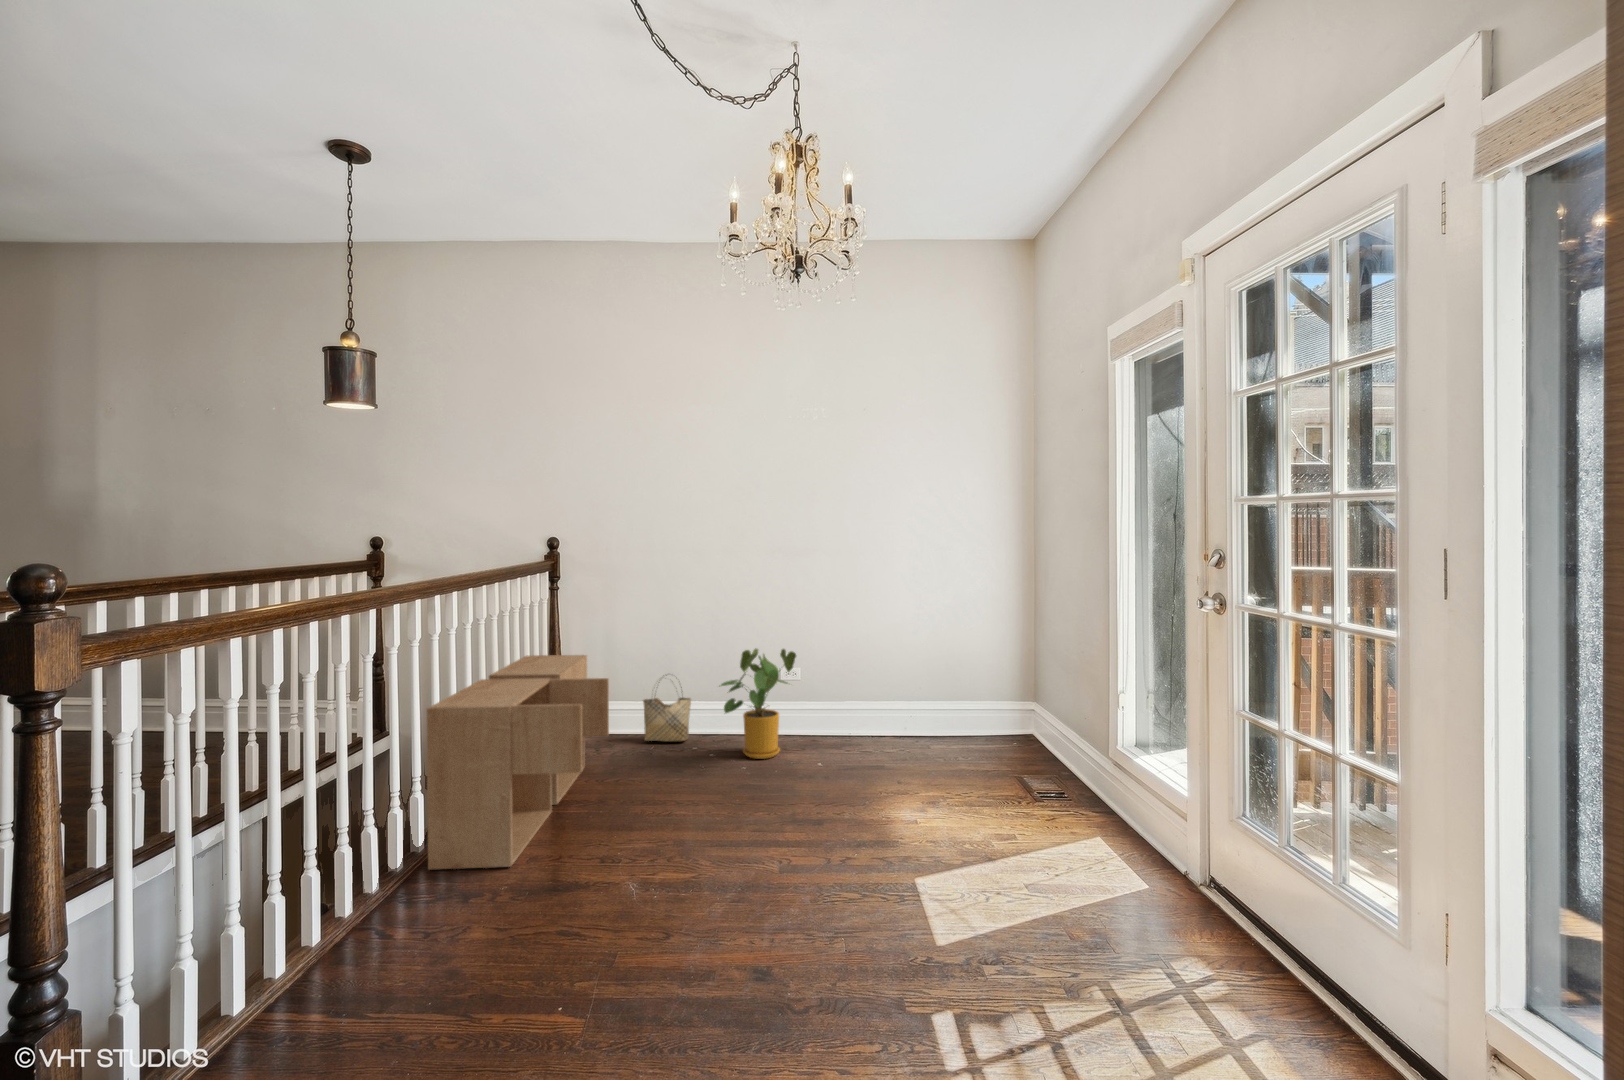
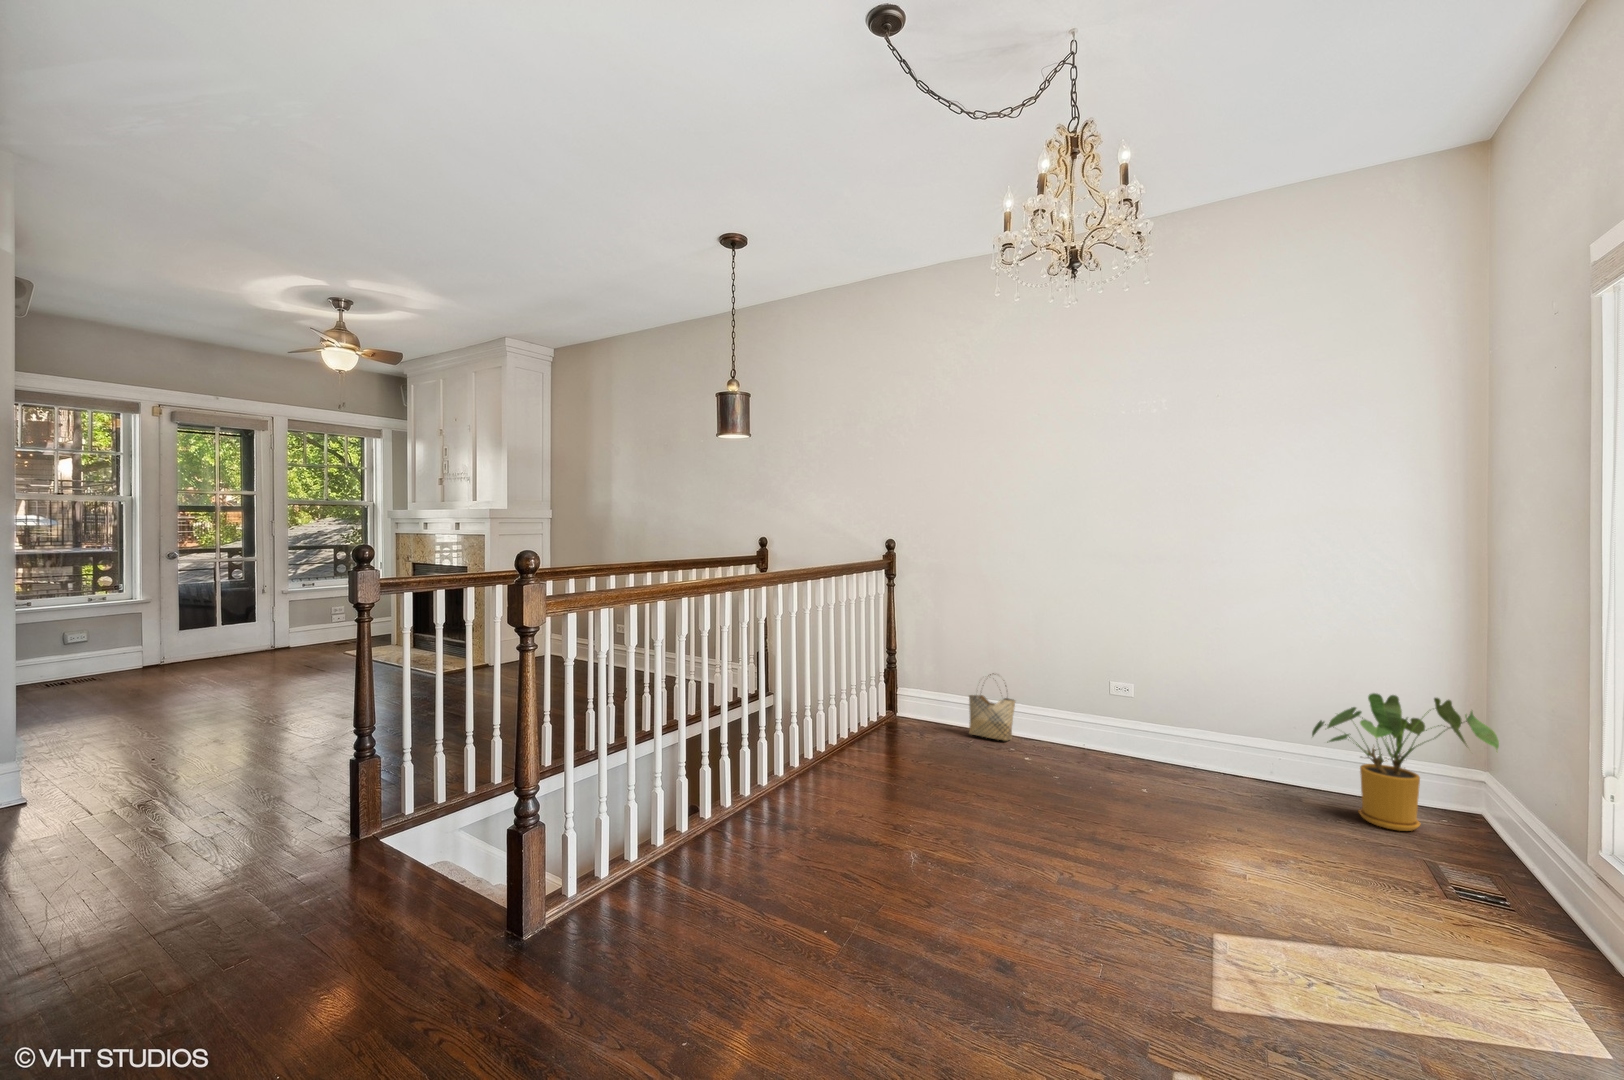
house plant: present [719,648,796,759] -> present [1312,693,1499,831]
storage cabinet: present [427,655,609,869] -> none [765,641,918,814]

